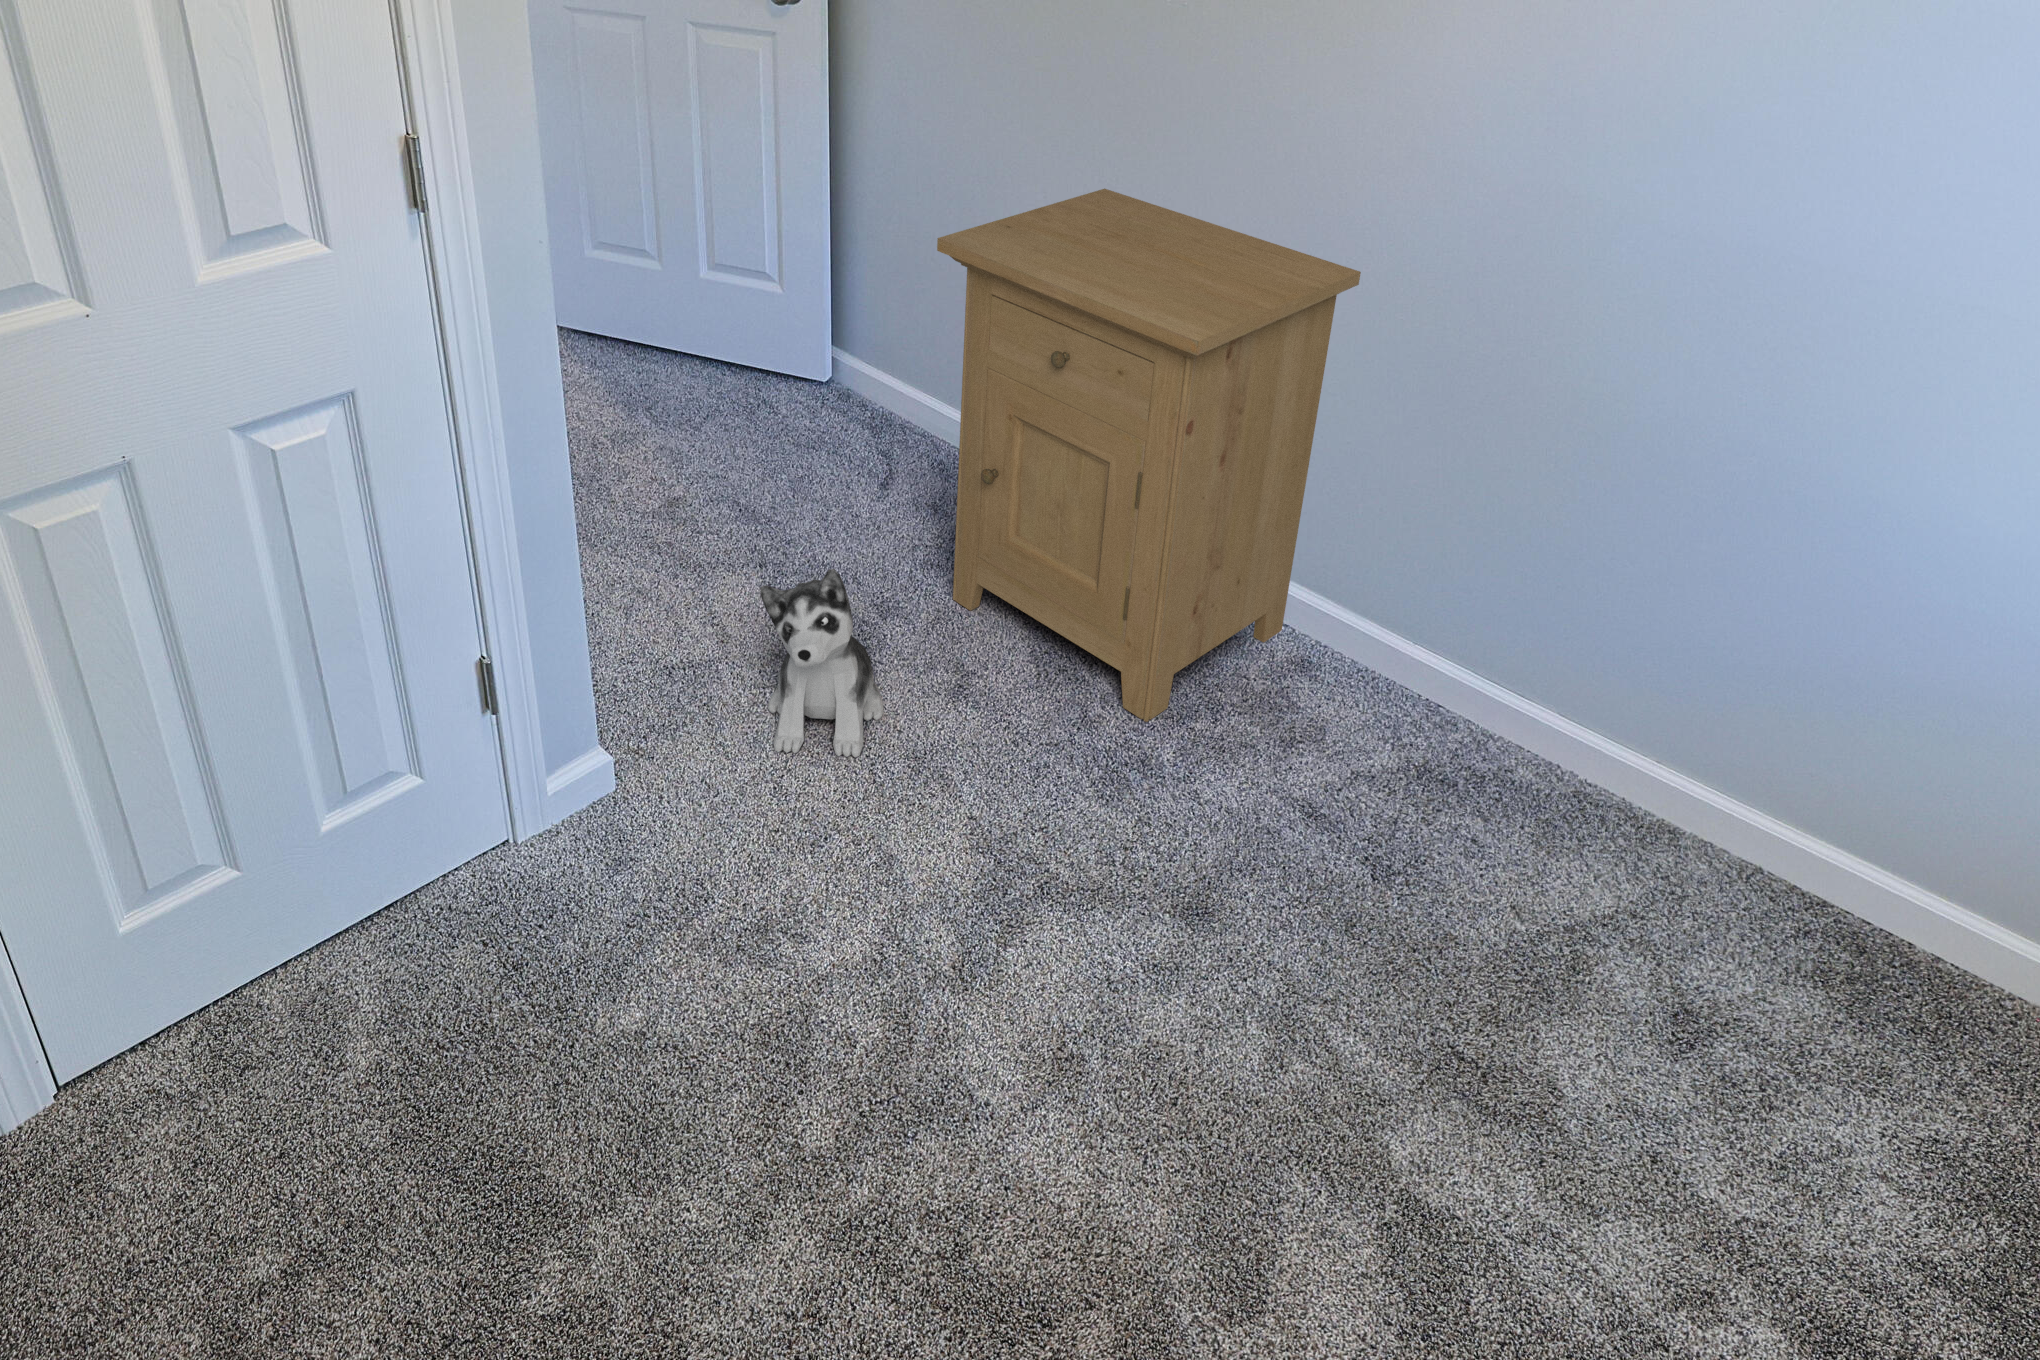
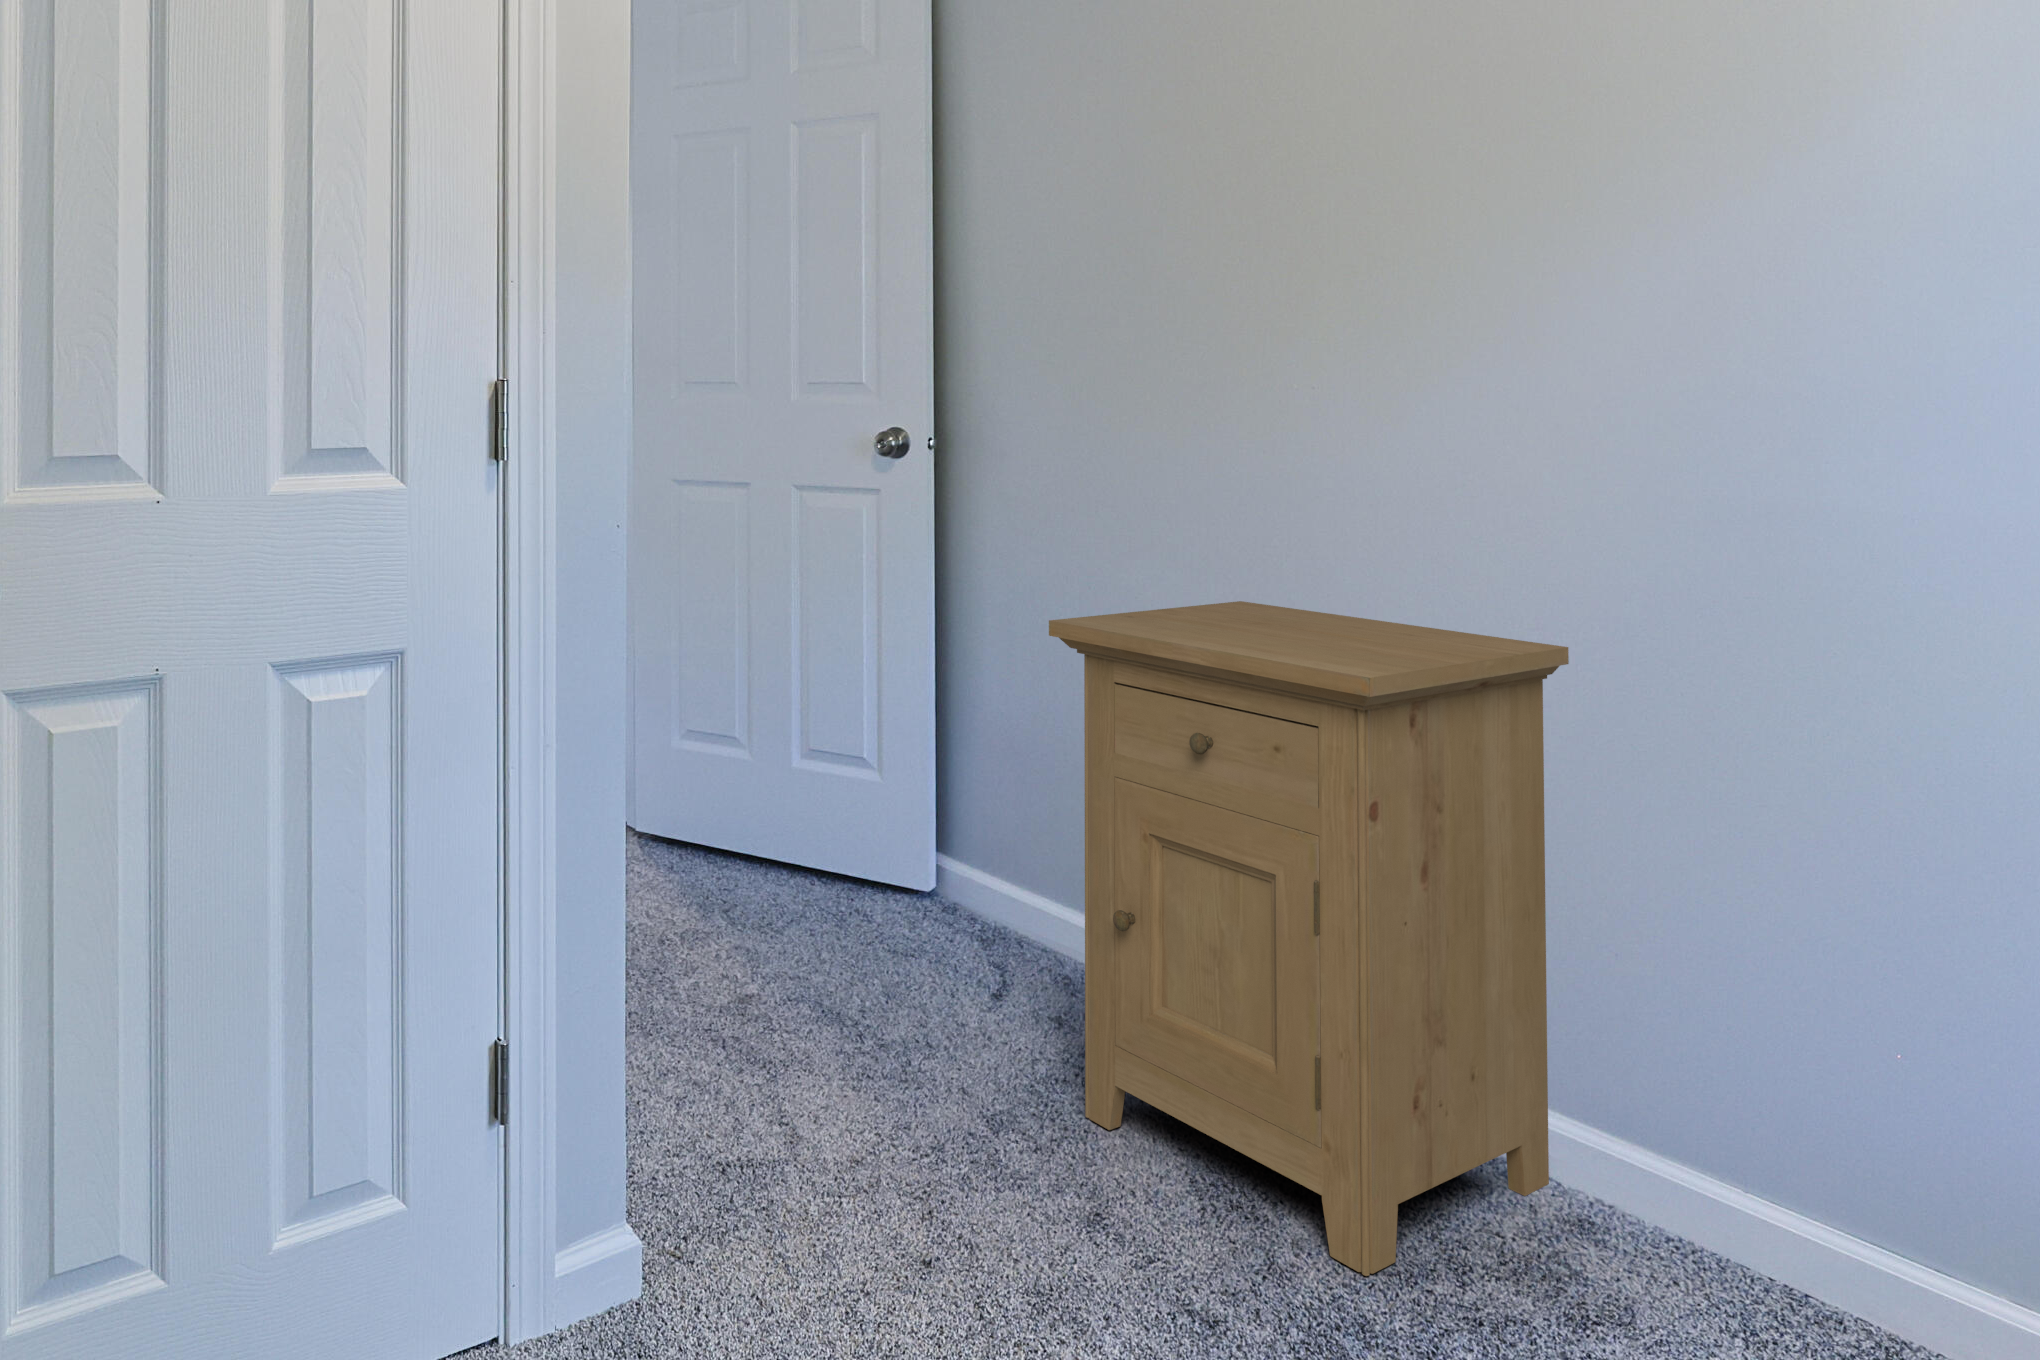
plush toy: present [760,569,884,758] -> none [837,994,995,1283]

